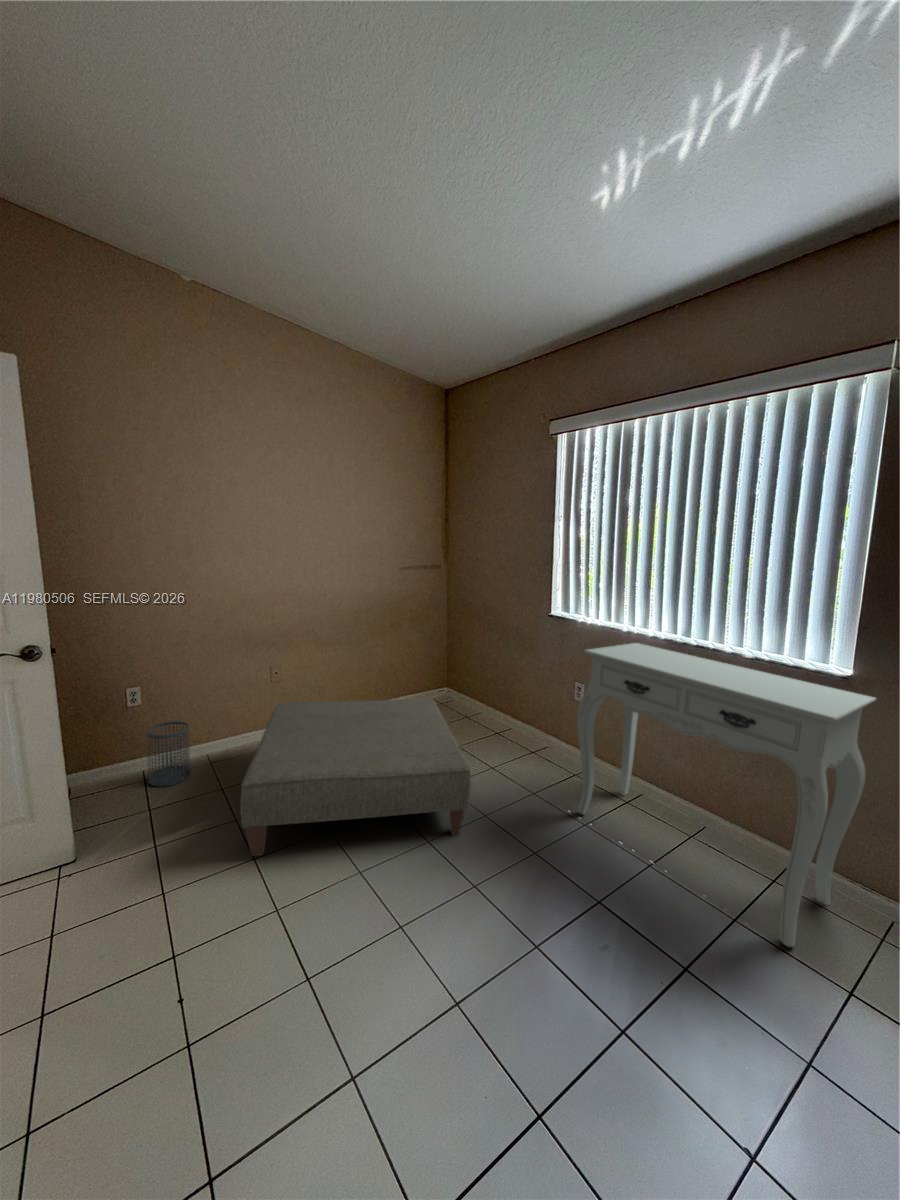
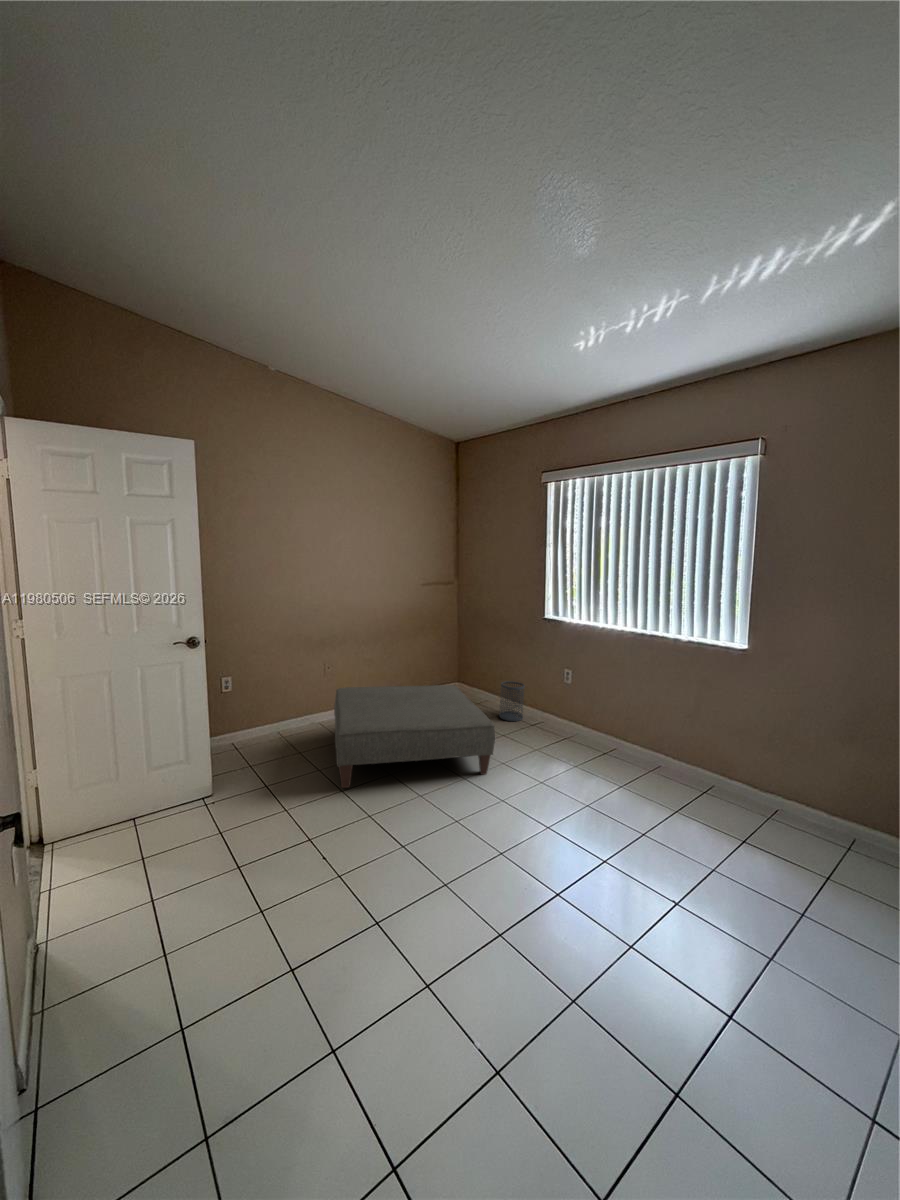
console table: present [577,643,876,947] -> none [569,636,763,824]
wastebasket: present [147,721,190,786] -> present [499,681,525,721]

